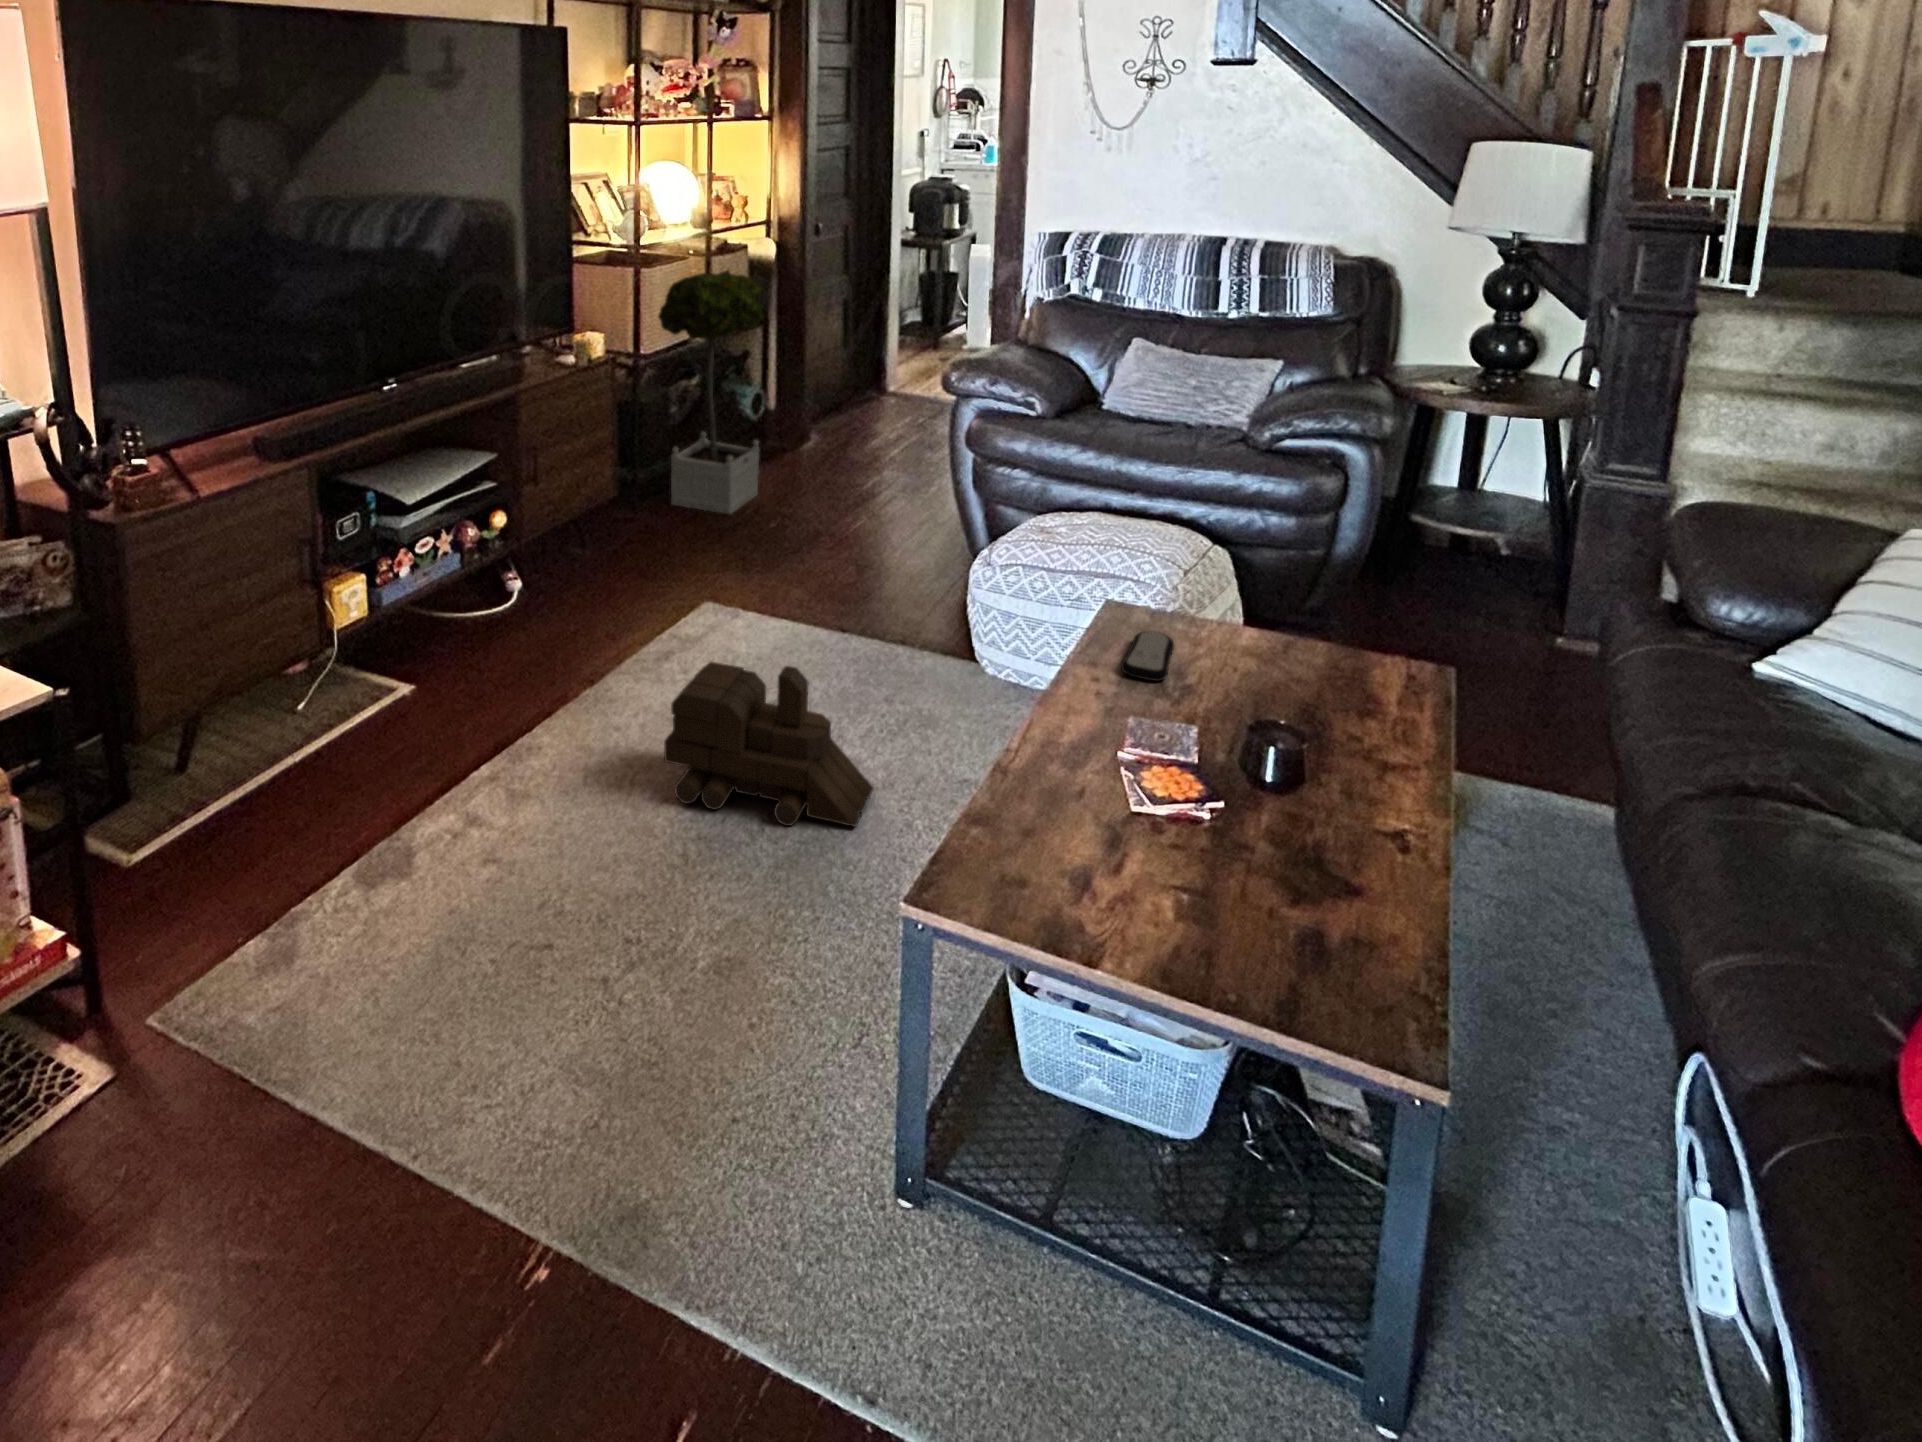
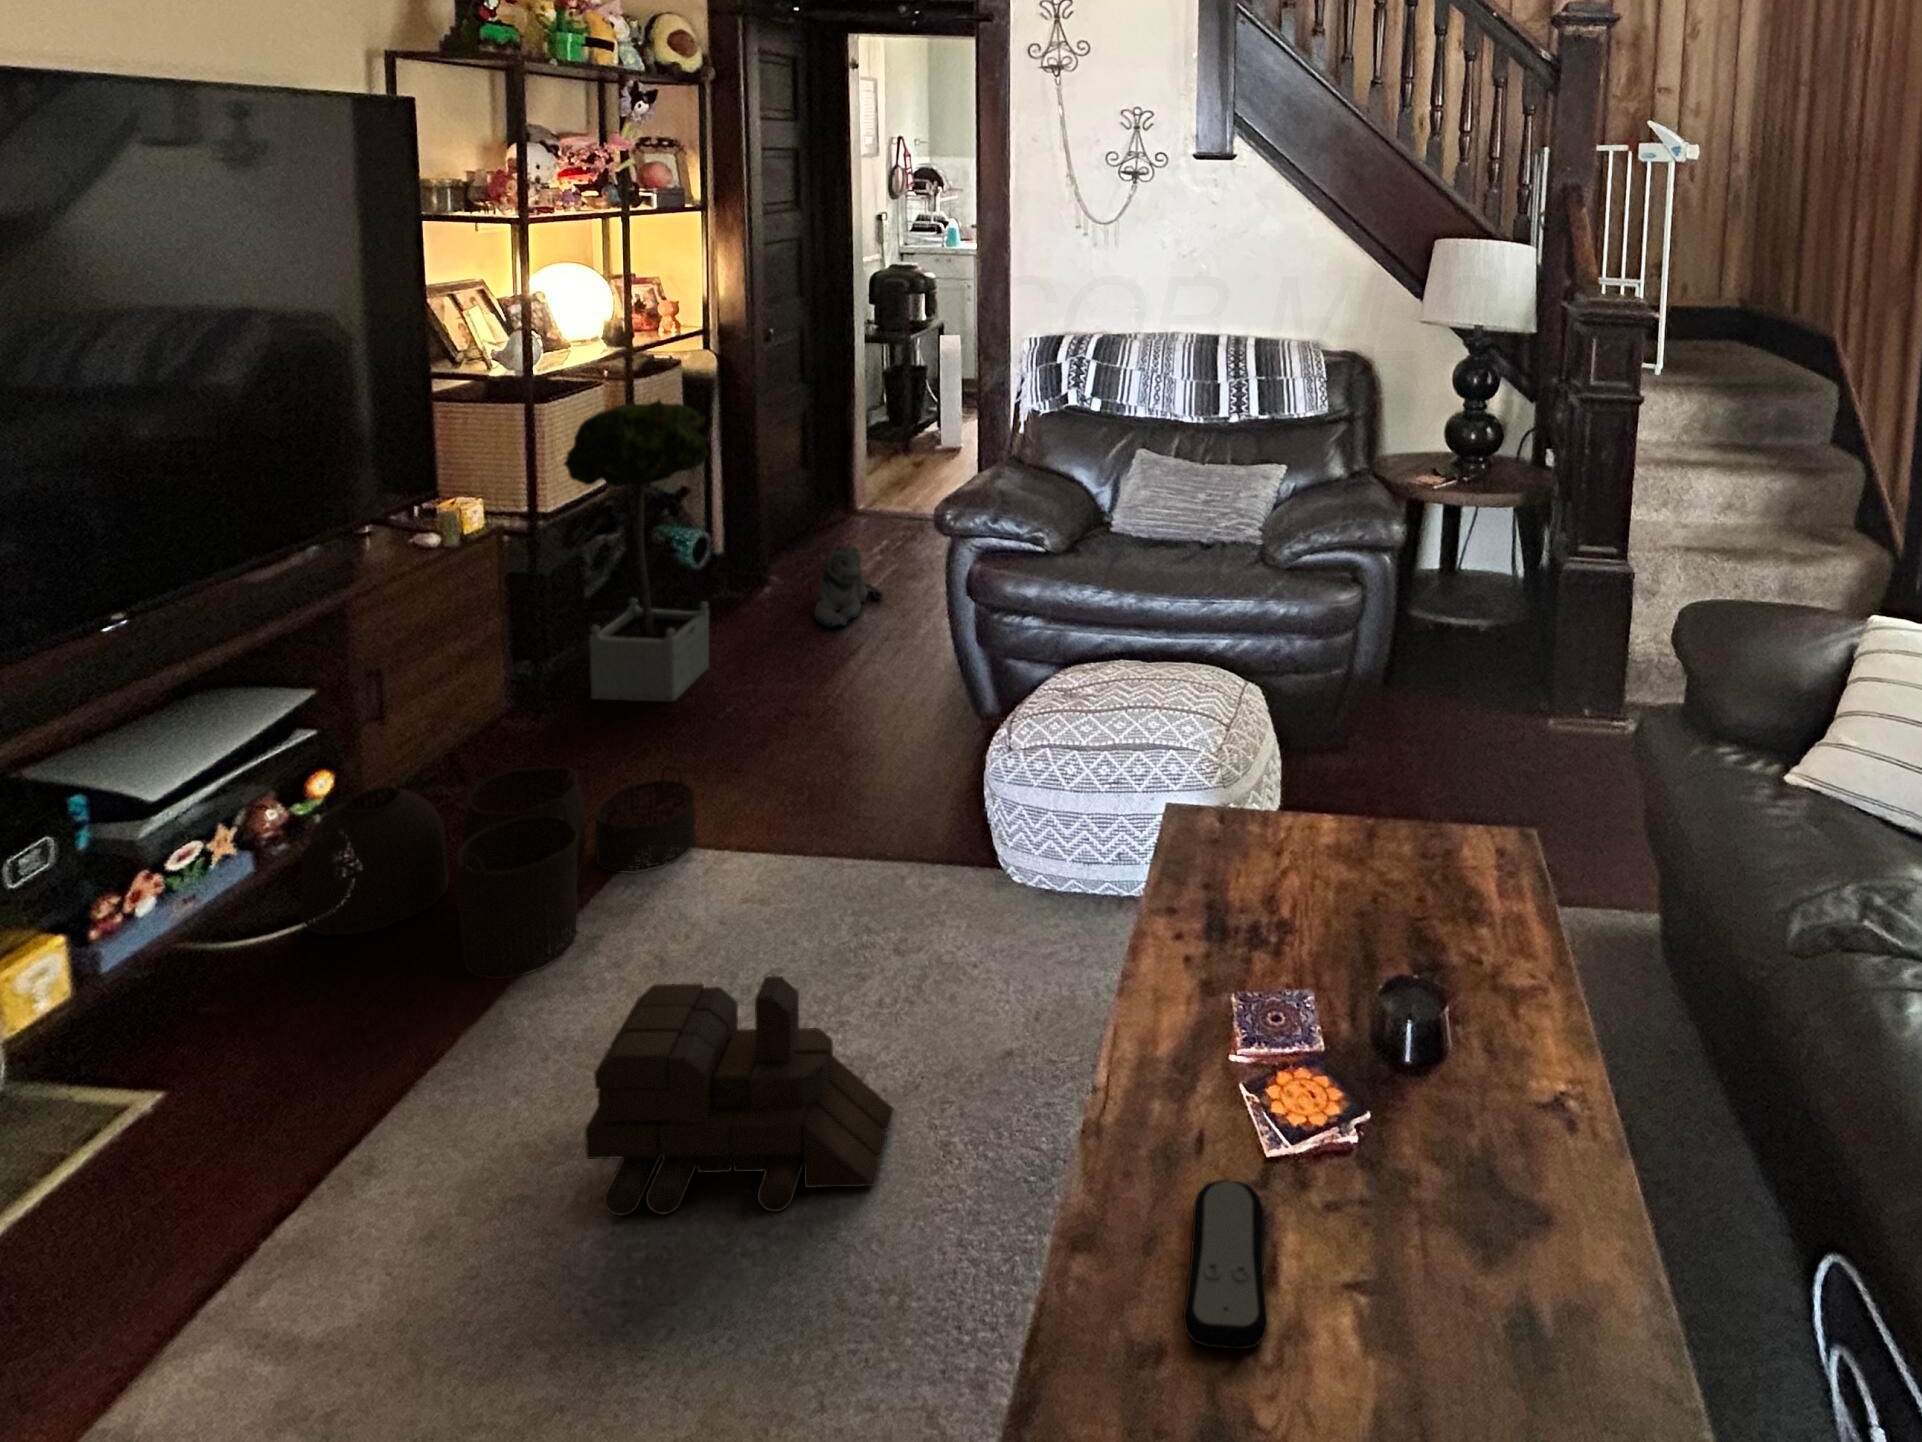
plush toy: none [842,411,901,479] -> present [814,546,883,628]
woven basket: none [487,520,743,665] -> present [300,766,696,979]
remote control: present [1121,631,1174,681] -> present [1183,1180,1268,1349]

